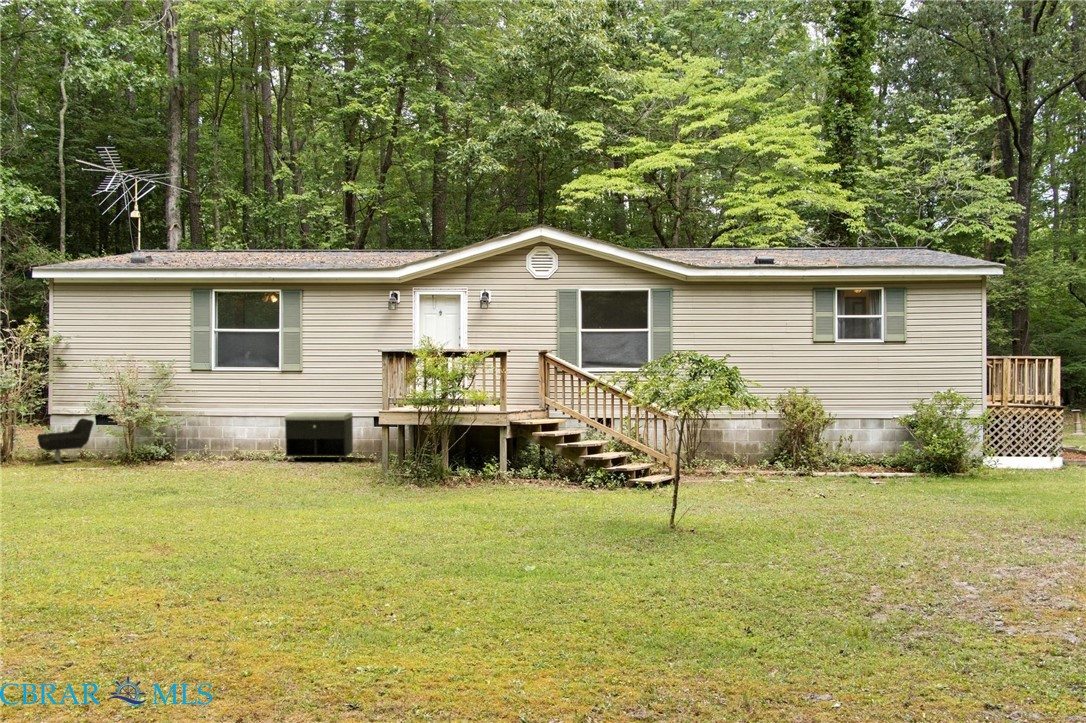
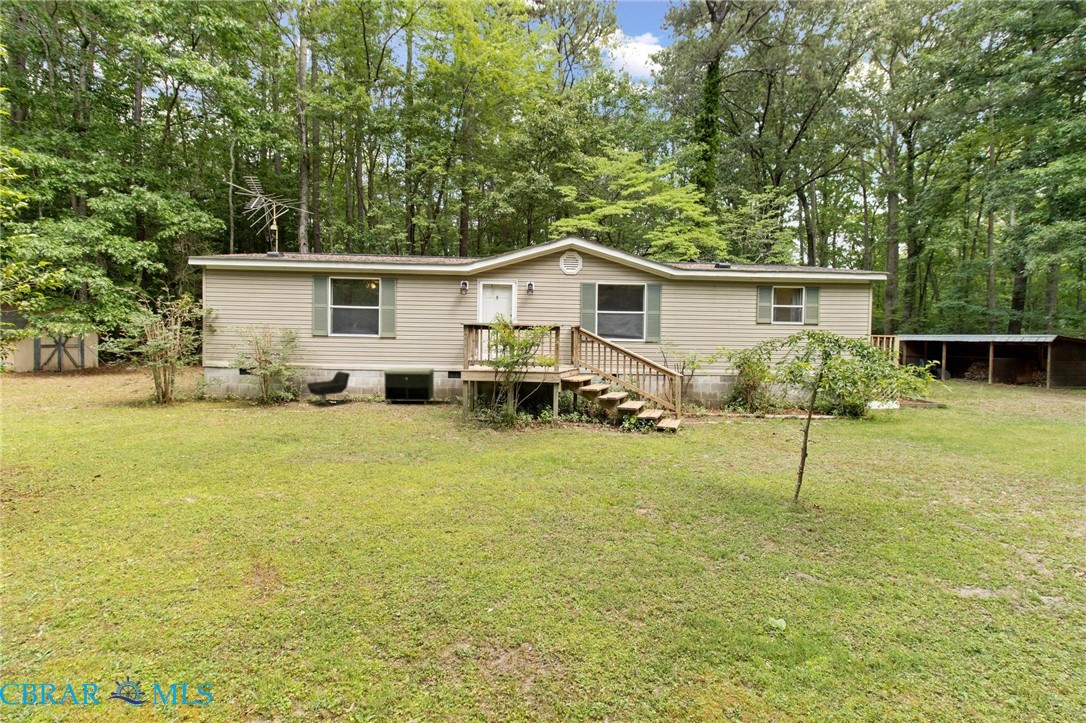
lounge chair: present [37,418,94,464] -> present [307,371,350,405]

